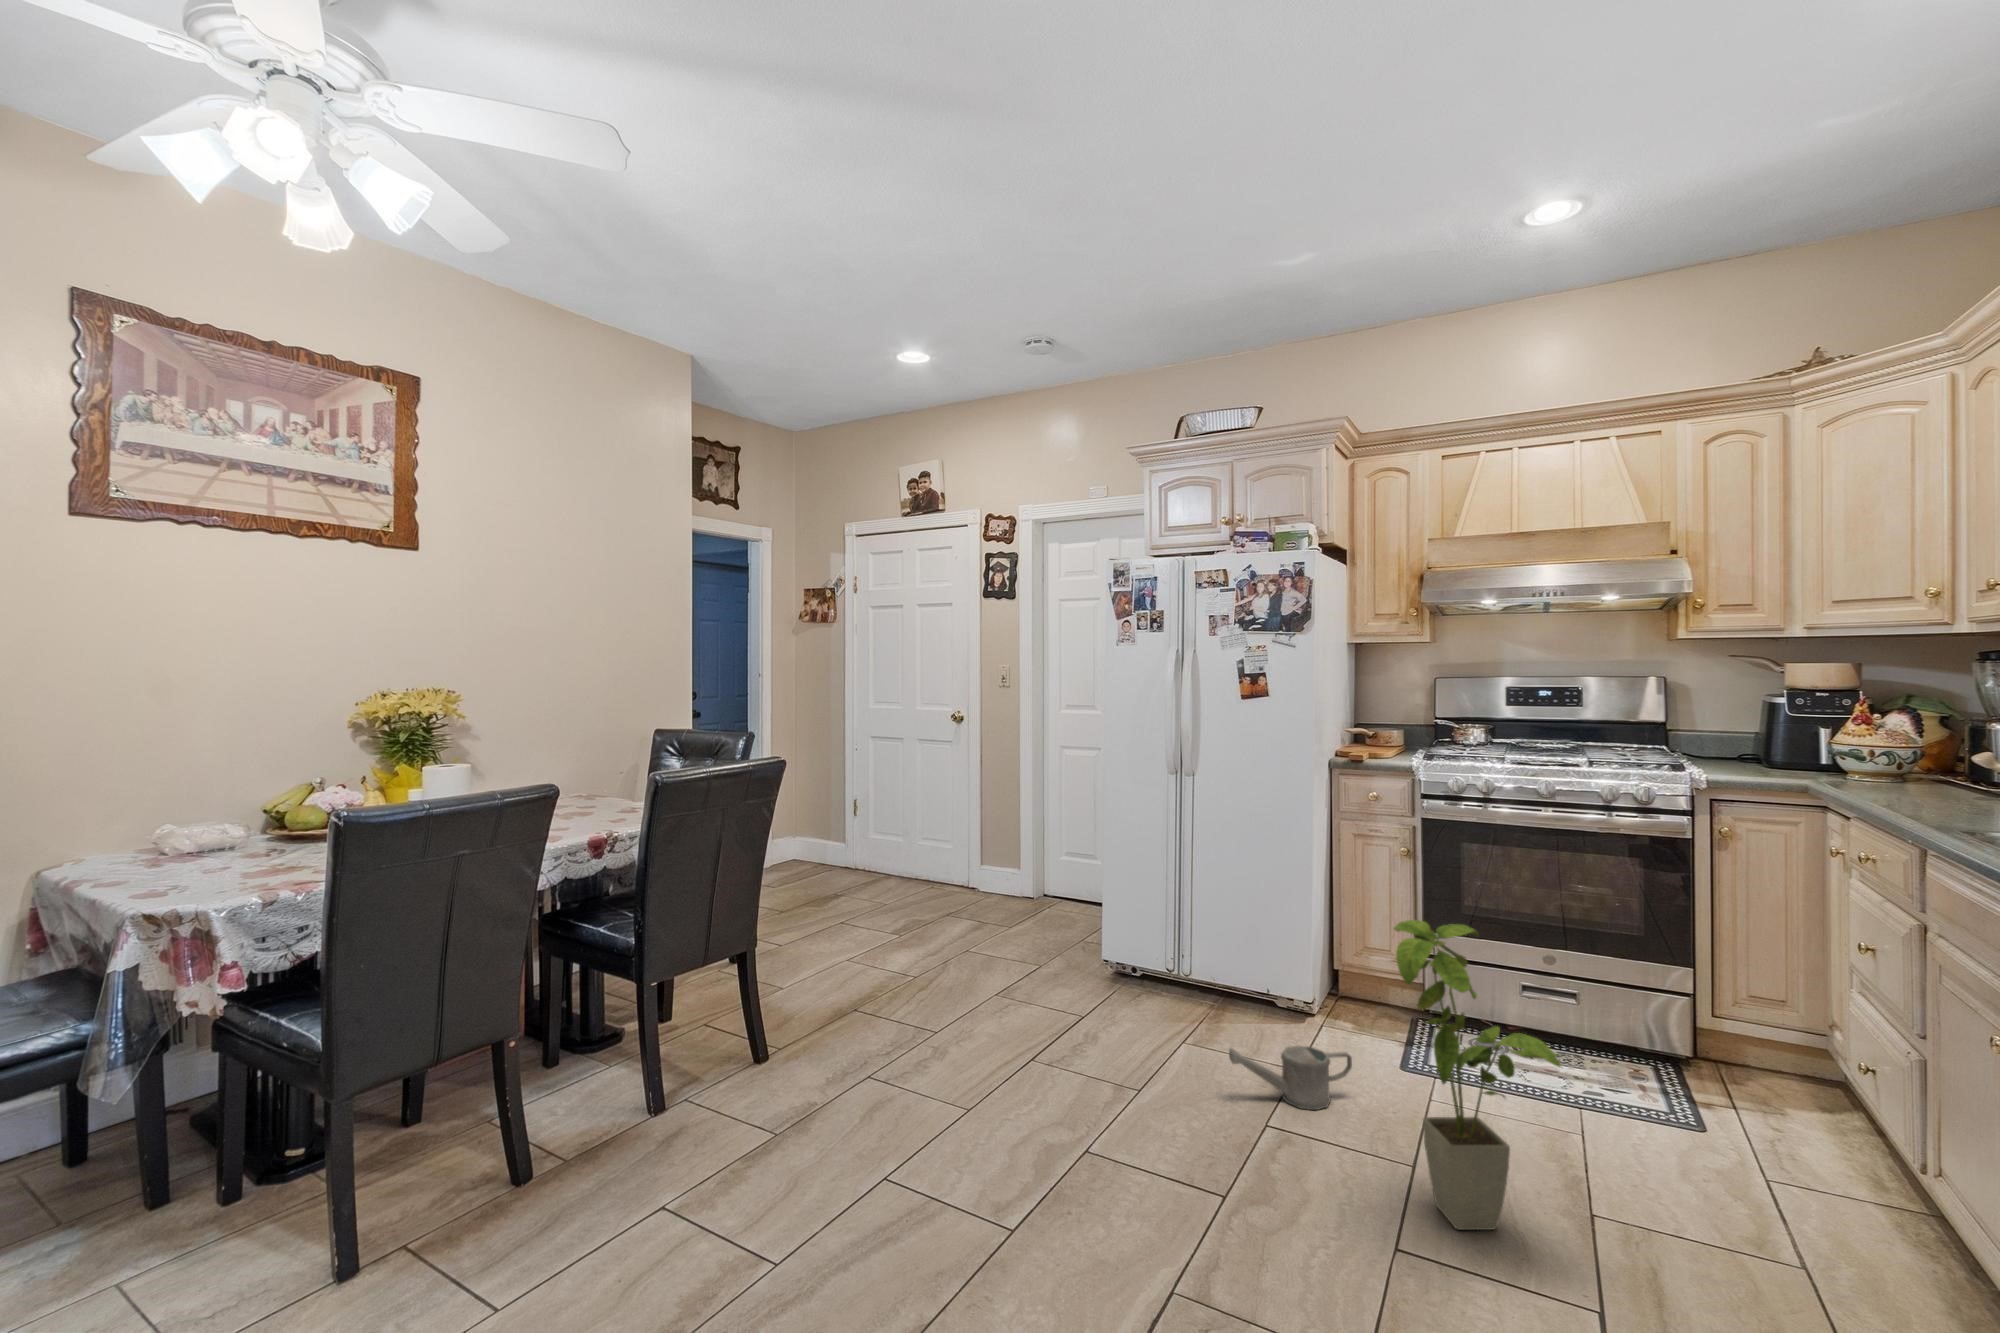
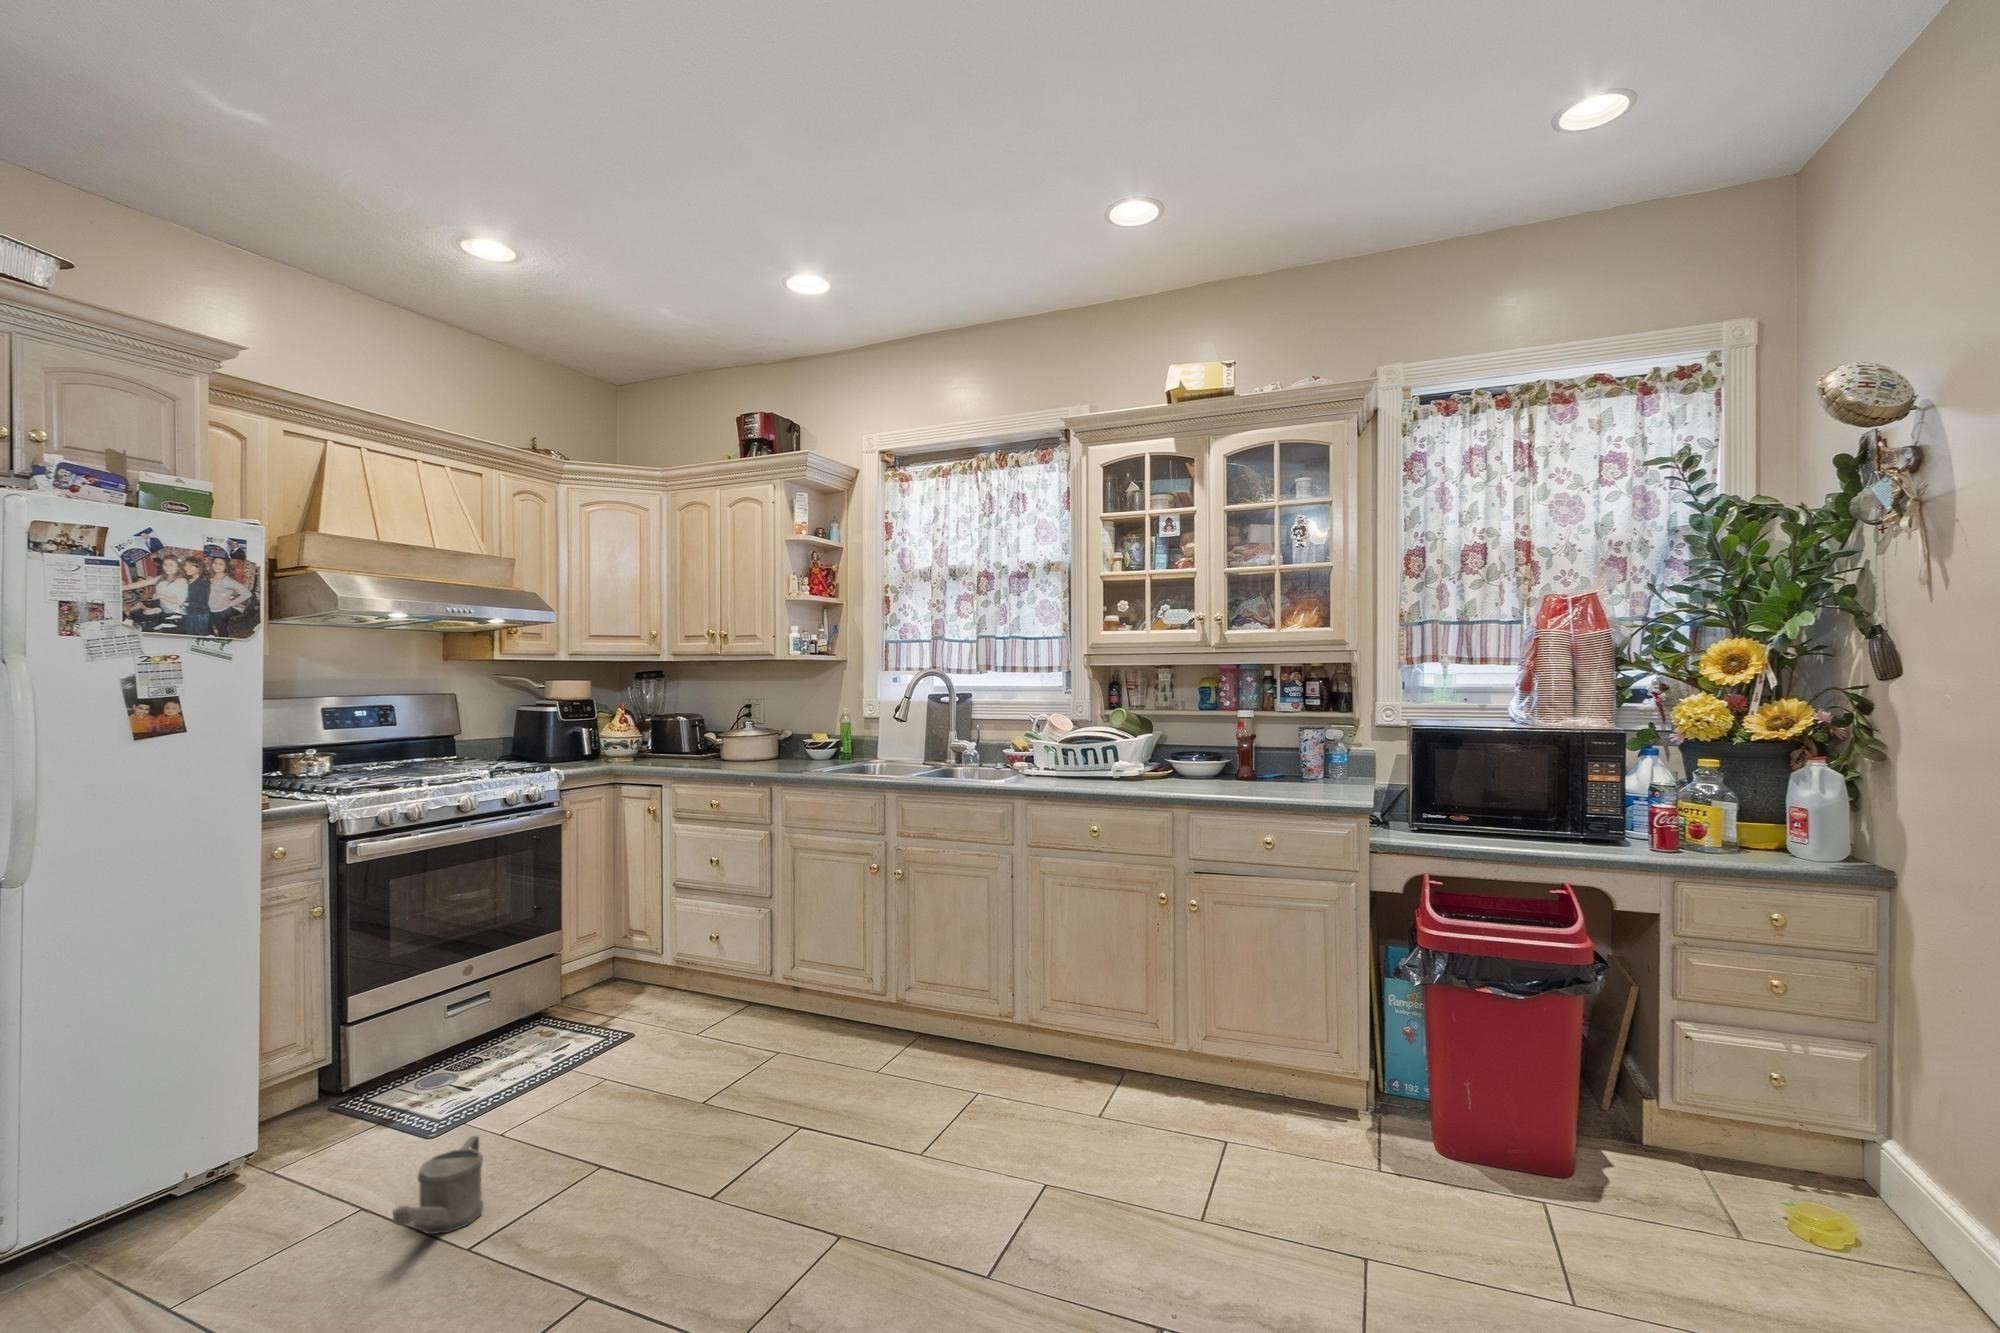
house plant: present [1394,920,1563,1230] -> none [663,909,805,1175]

